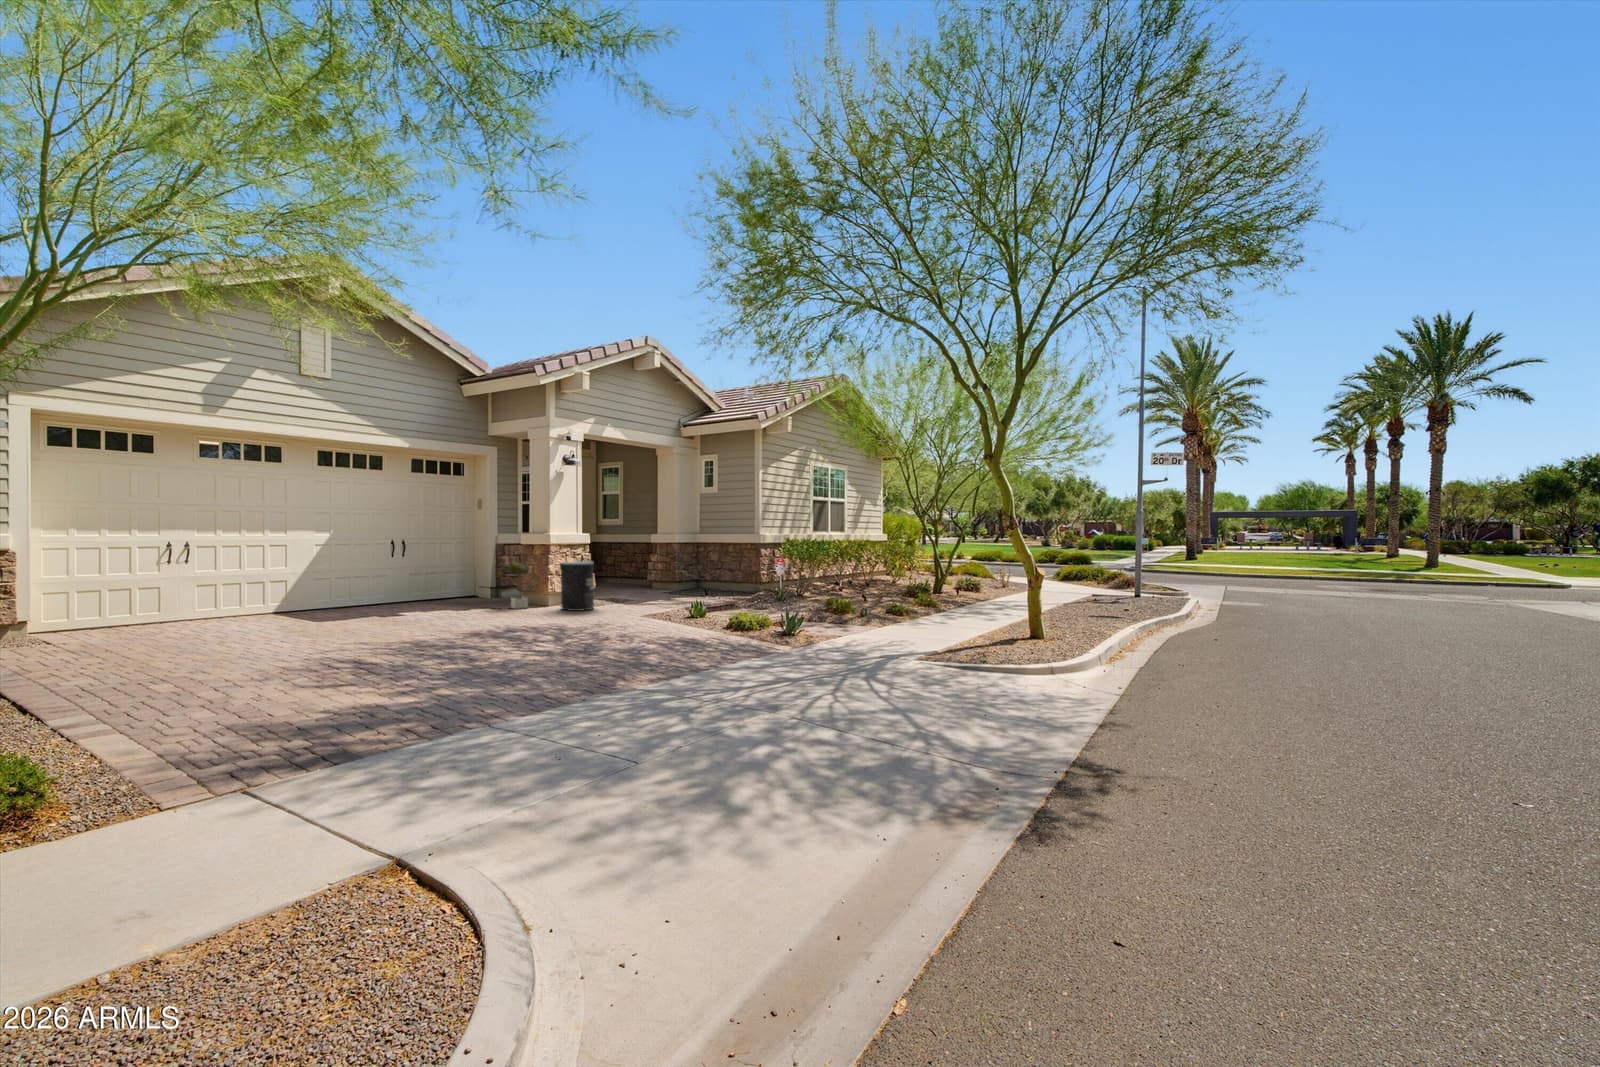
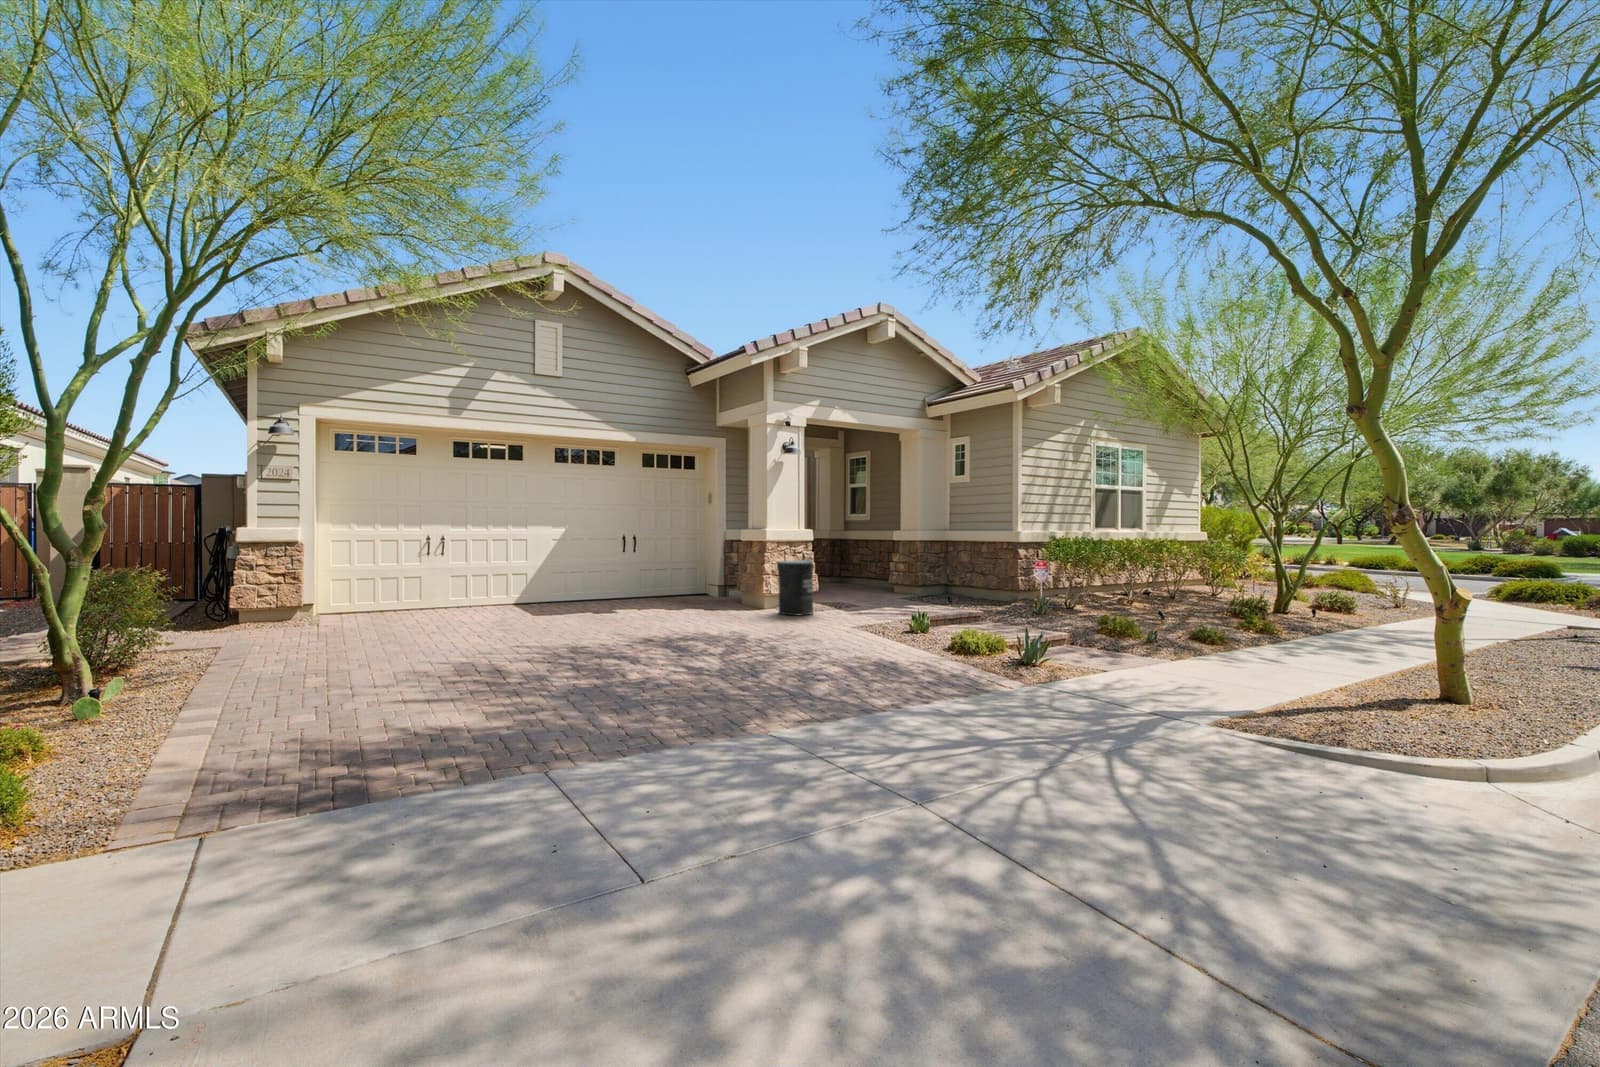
potted tree: present [509,562,528,609] -> none [727,559,749,610]

